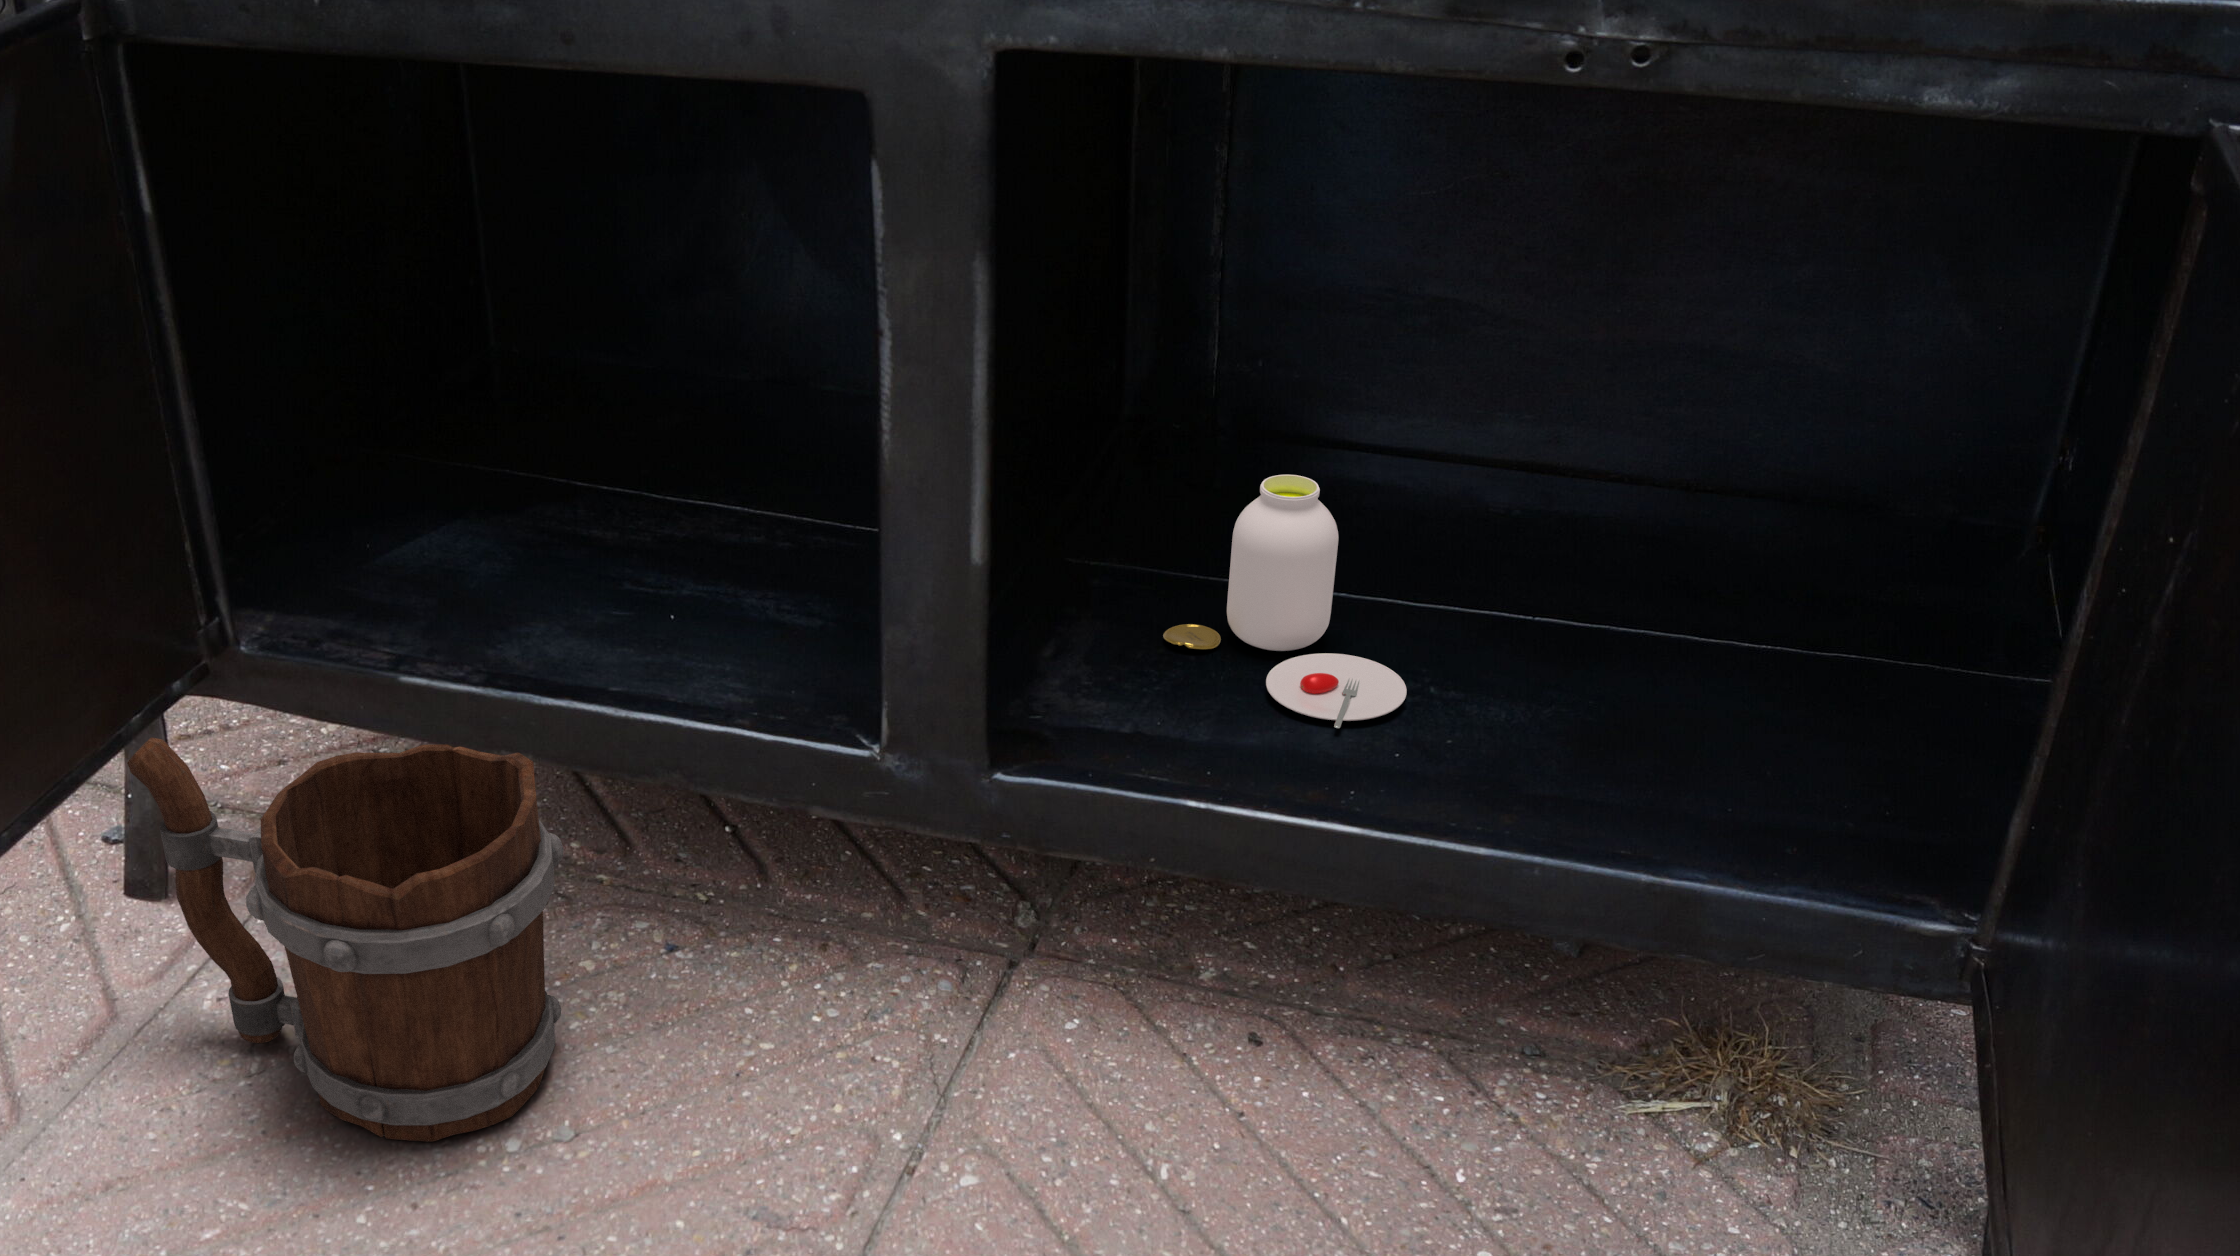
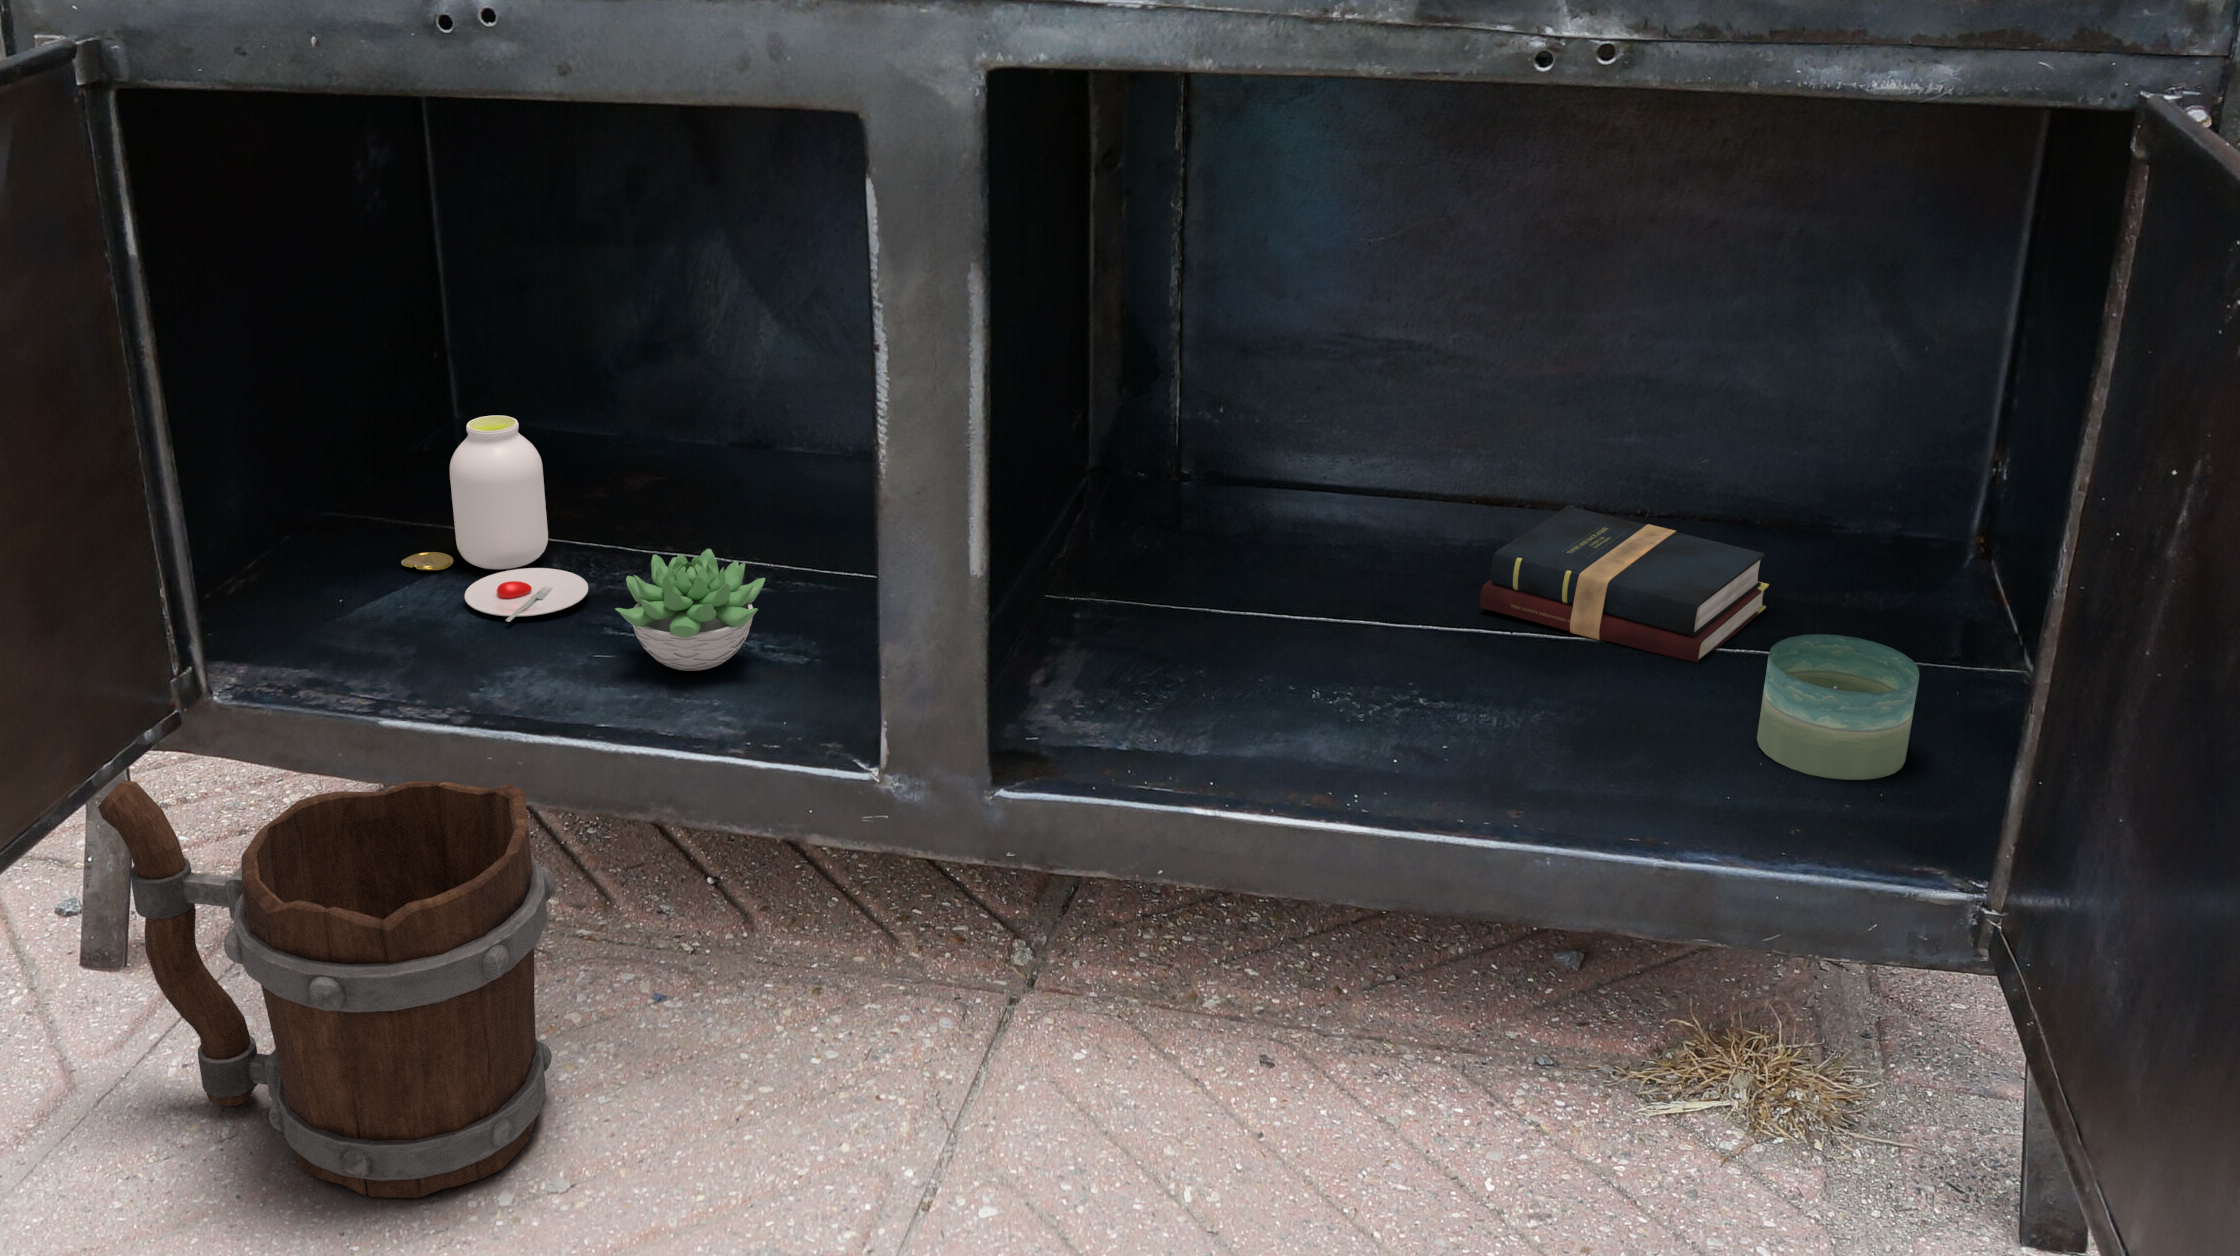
jar: present [1163,475,1407,728] -> present [401,415,588,622]
hardback book: none [1503,481,1804,659] -> present [1480,506,1769,663]
succulent plant: none [632,509,782,632] -> present [615,549,765,671]
candle: none [1767,641,1939,795] -> present [1757,634,1919,780]

